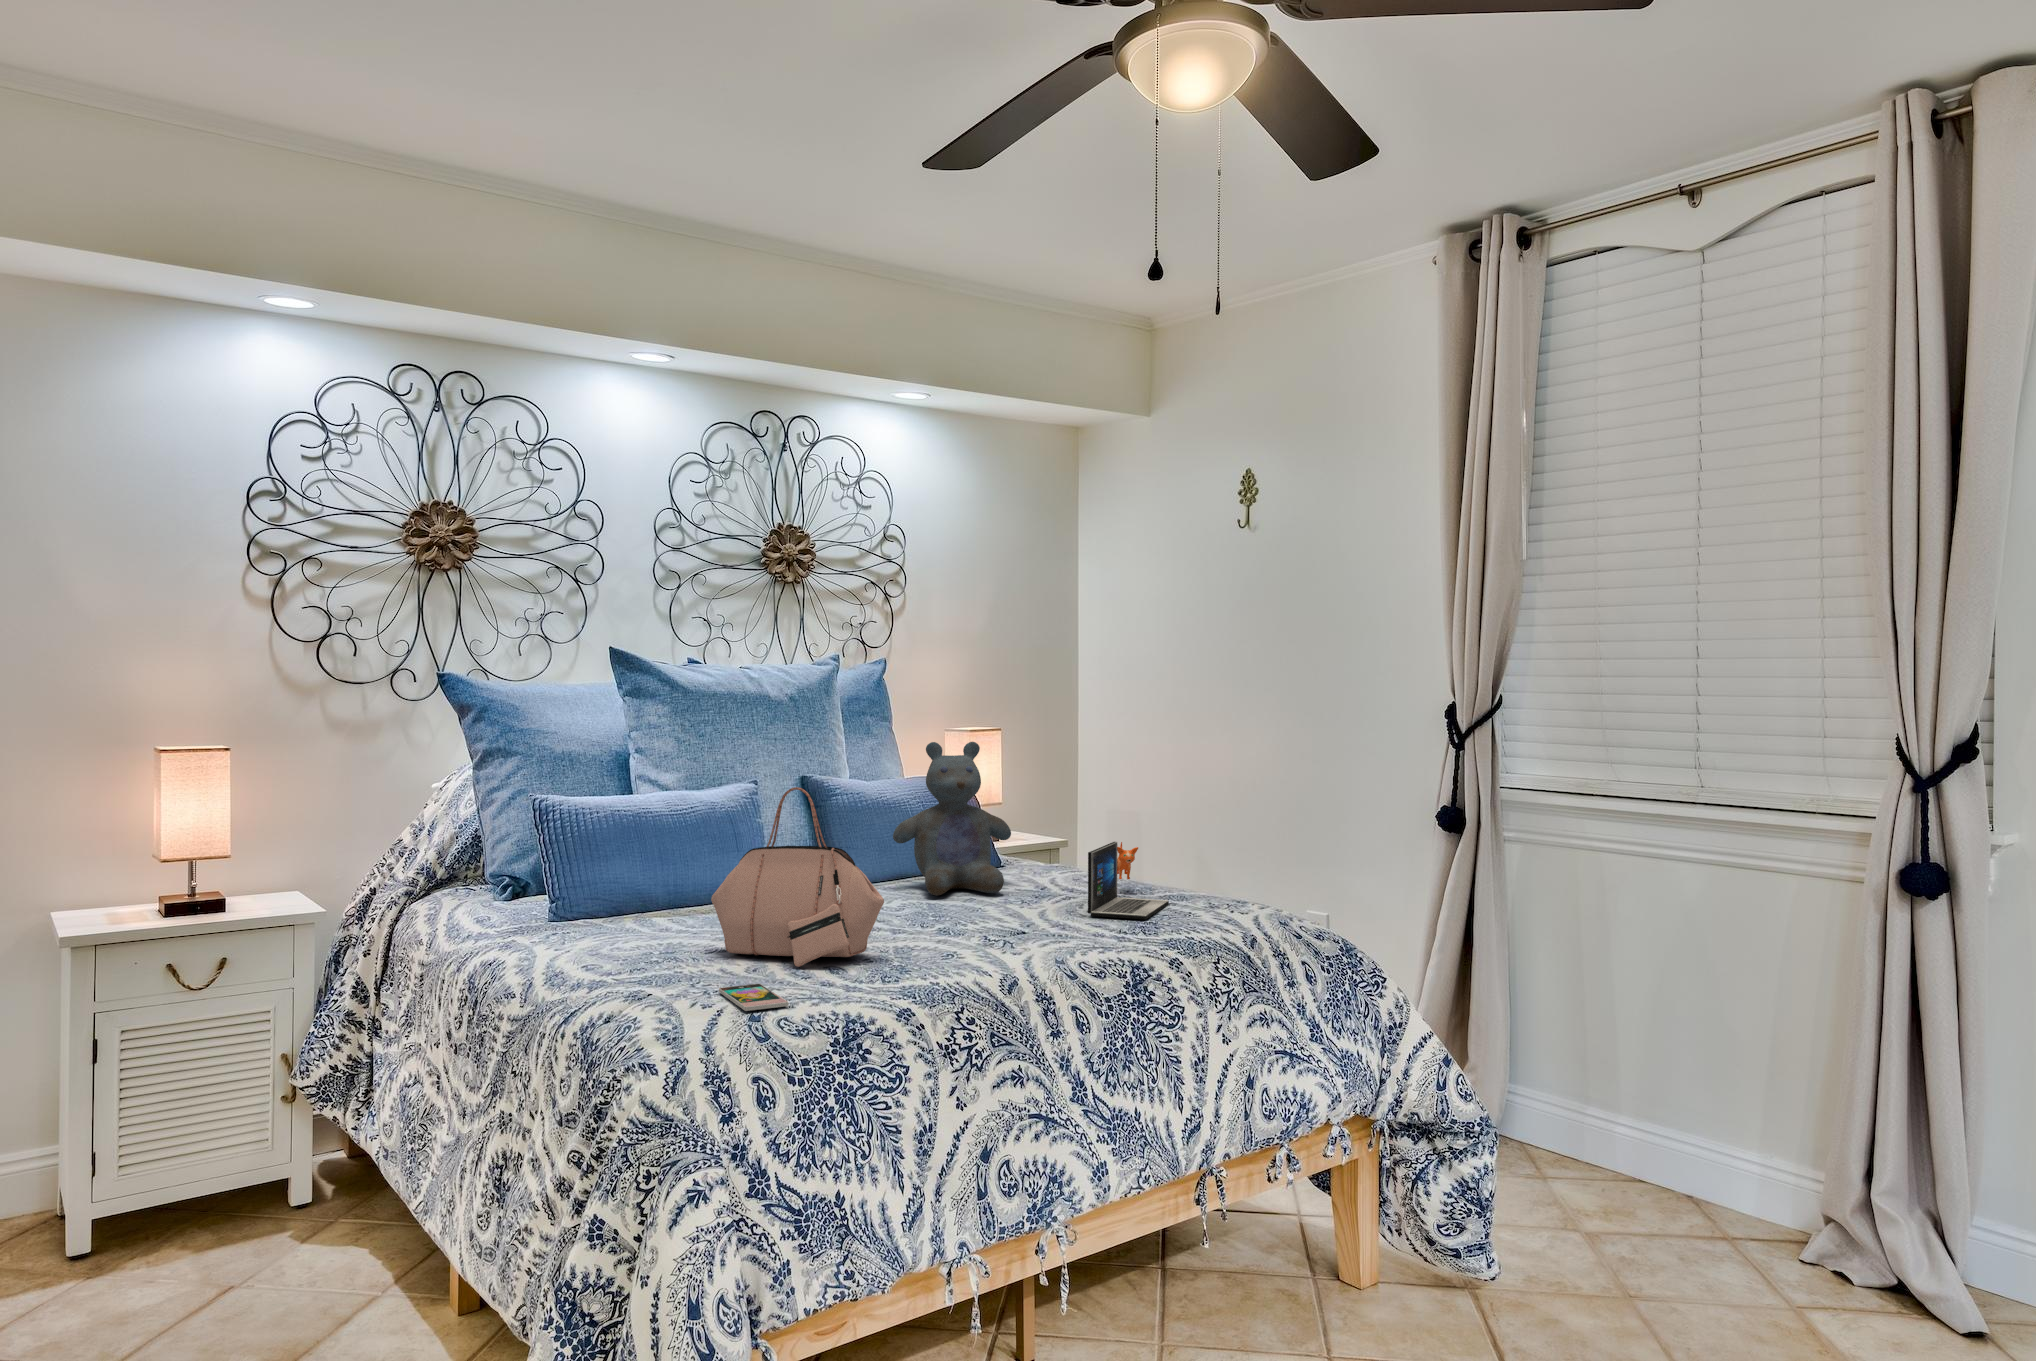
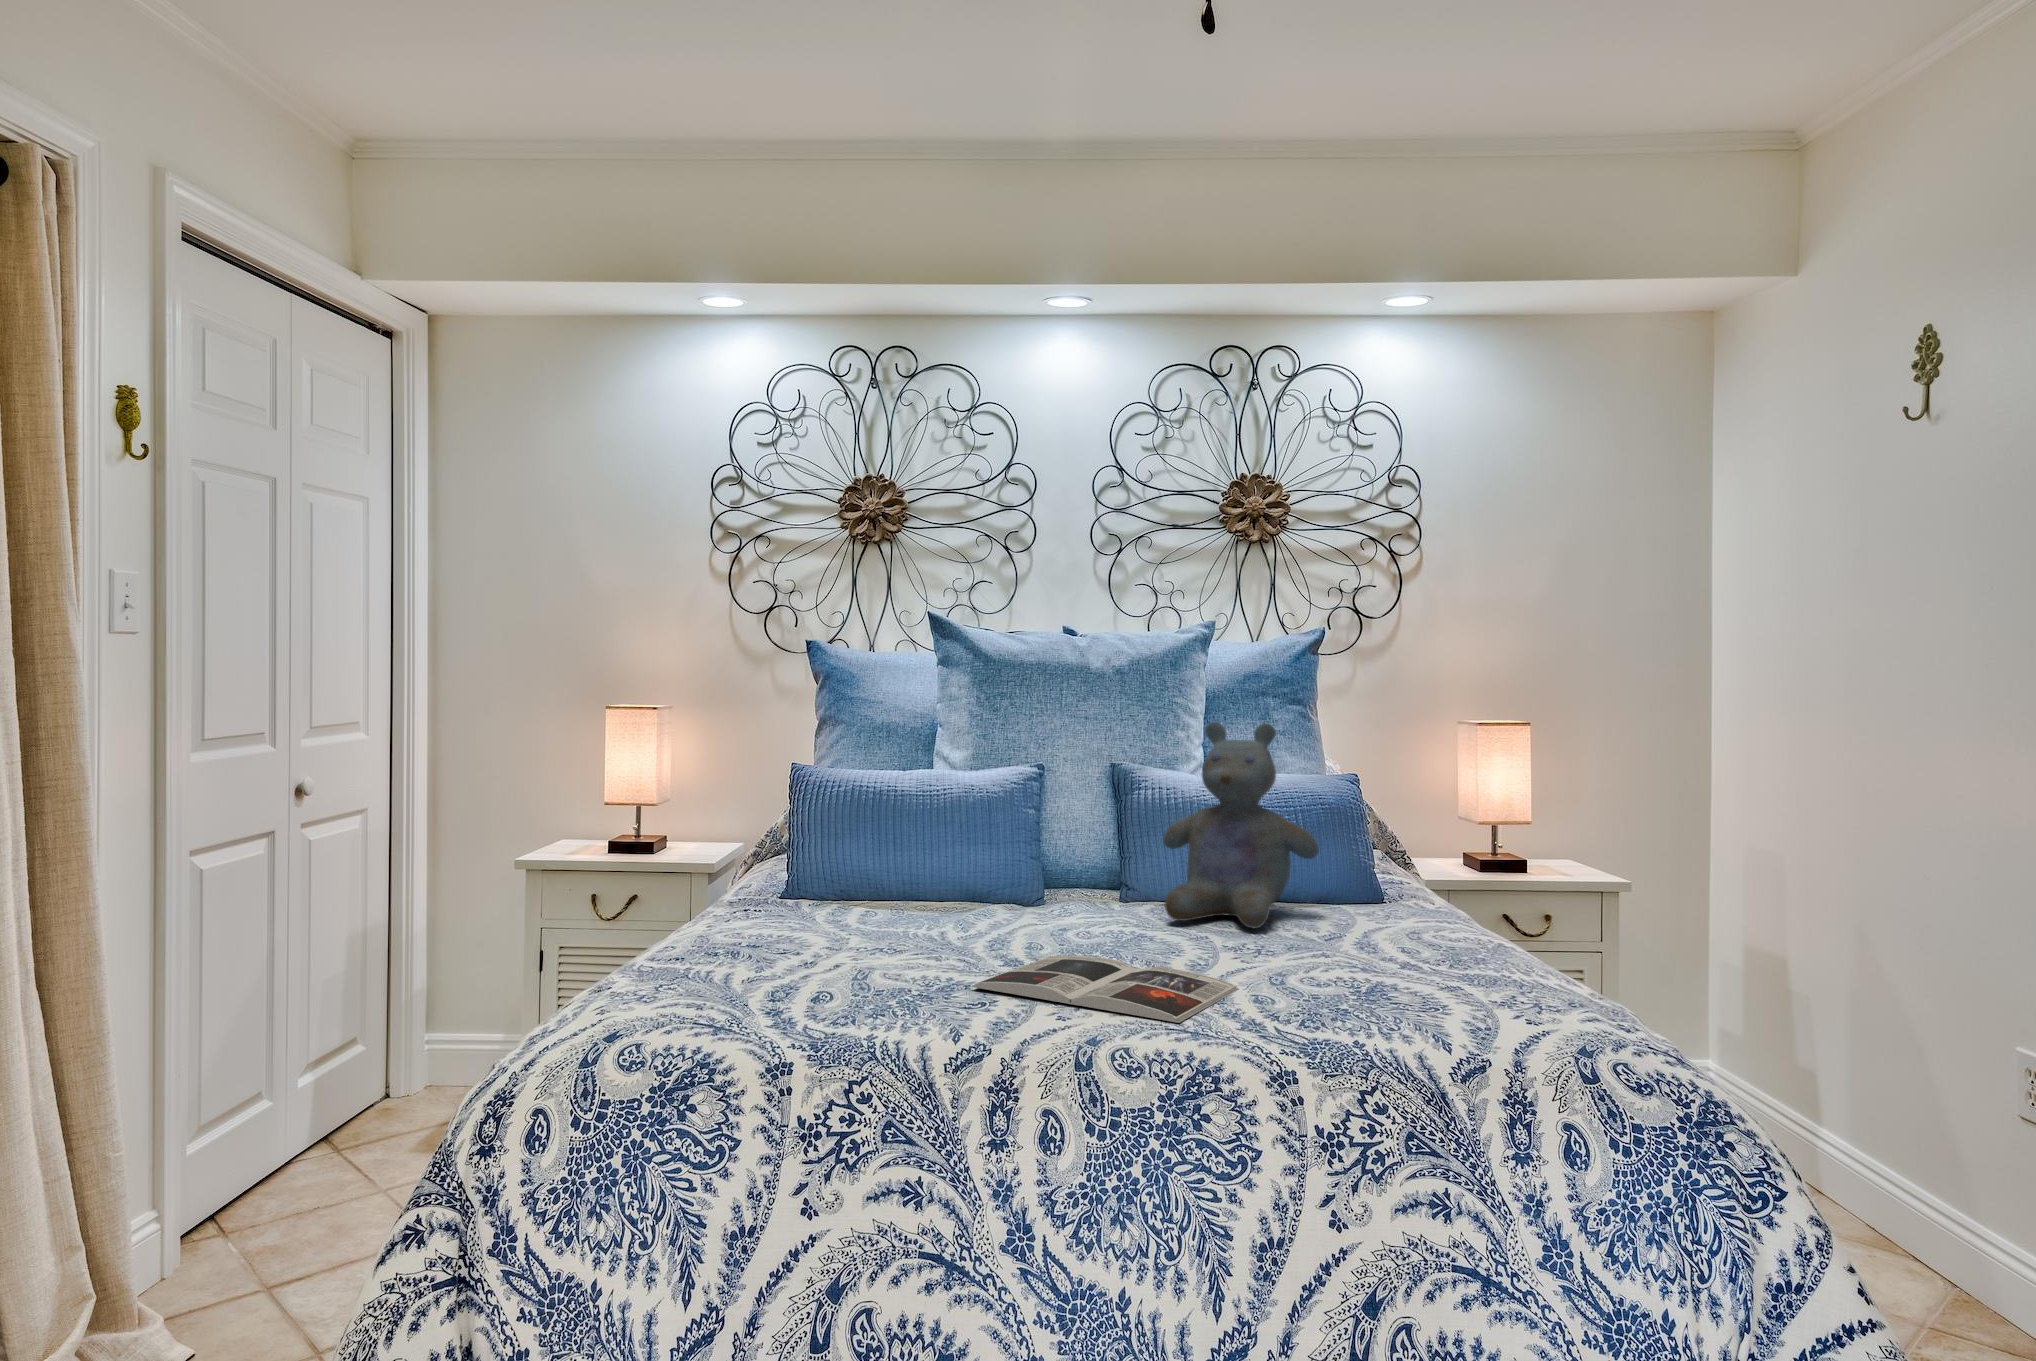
handbag: present [711,787,884,967] -> none [779,762,906,981]
laptop: present [1088,842,1169,919] -> none [1286,876,1452,1000]
magazine: none [920,918,1095,949] -> present [972,956,1239,1023]
smartphone: present [719,984,788,1011] -> none [596,990,699,1026]

